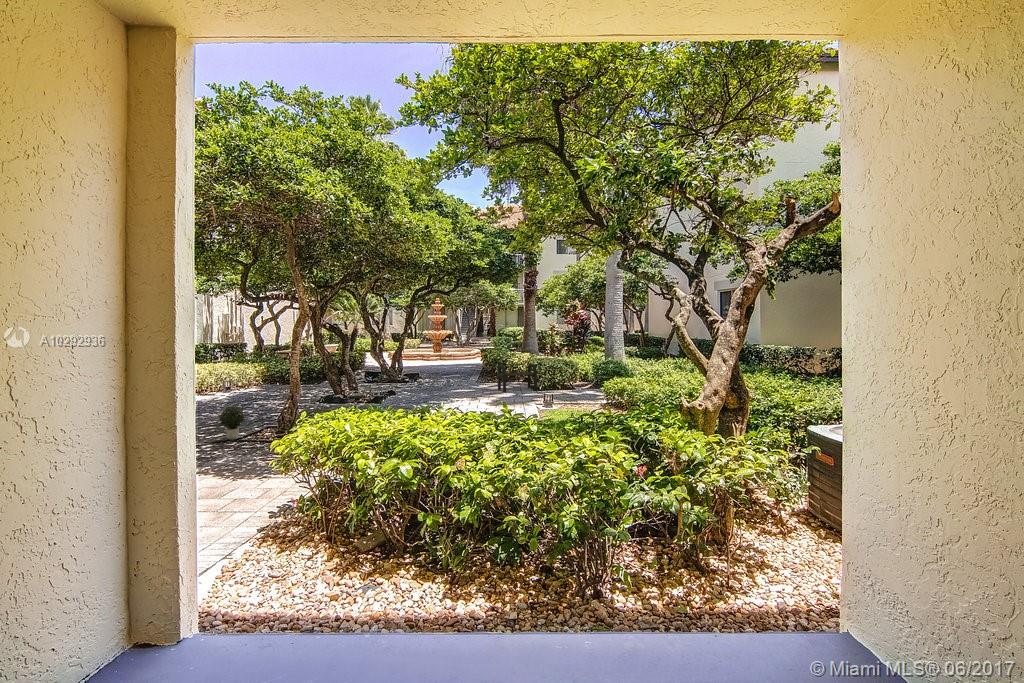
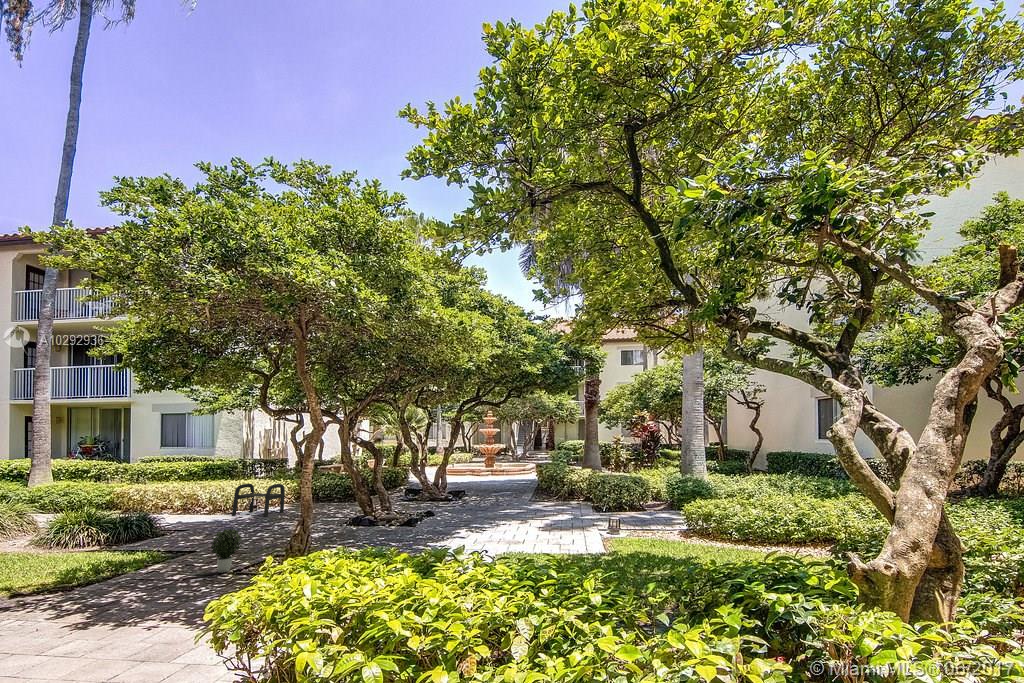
bench: present [498,364,537,393] -> present [232,484,285,517]

